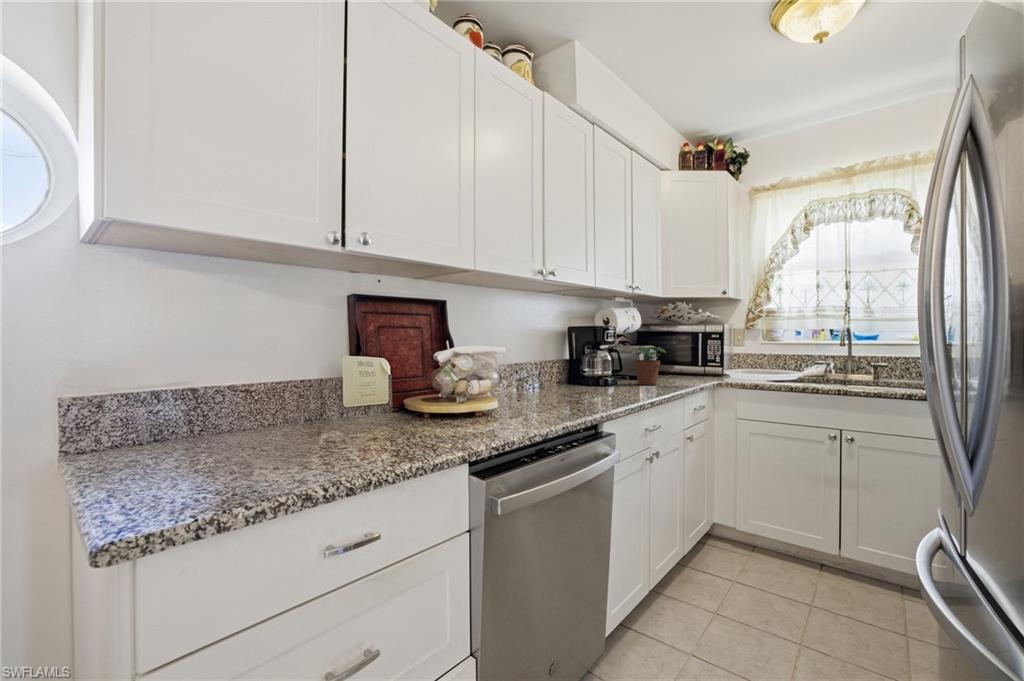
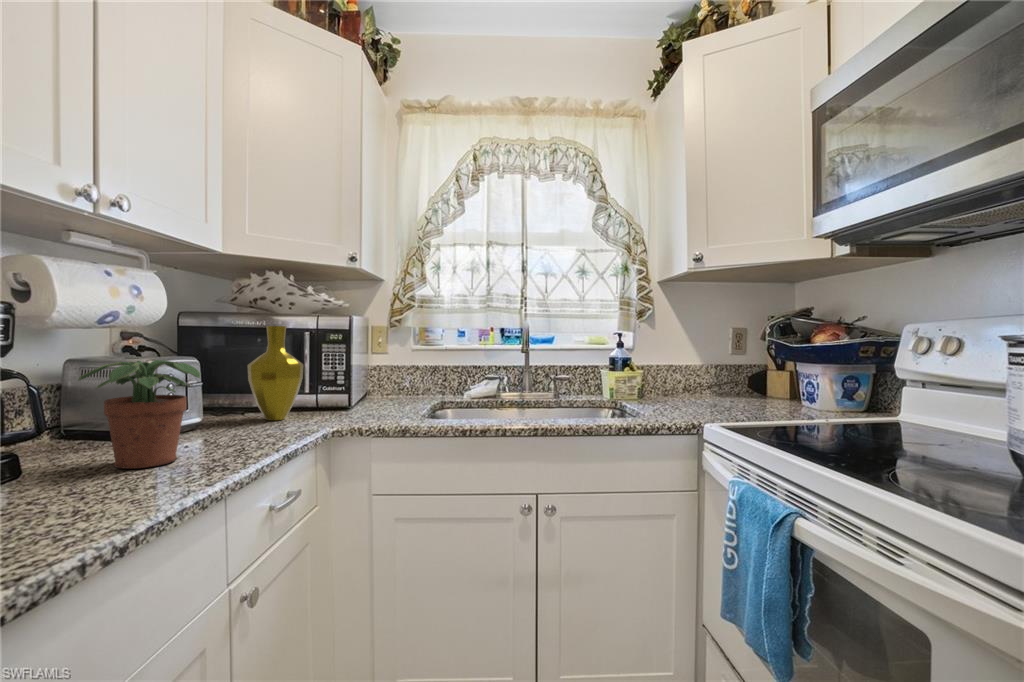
vase: none [671,332,698,378] -> present [247,326,304,420]

